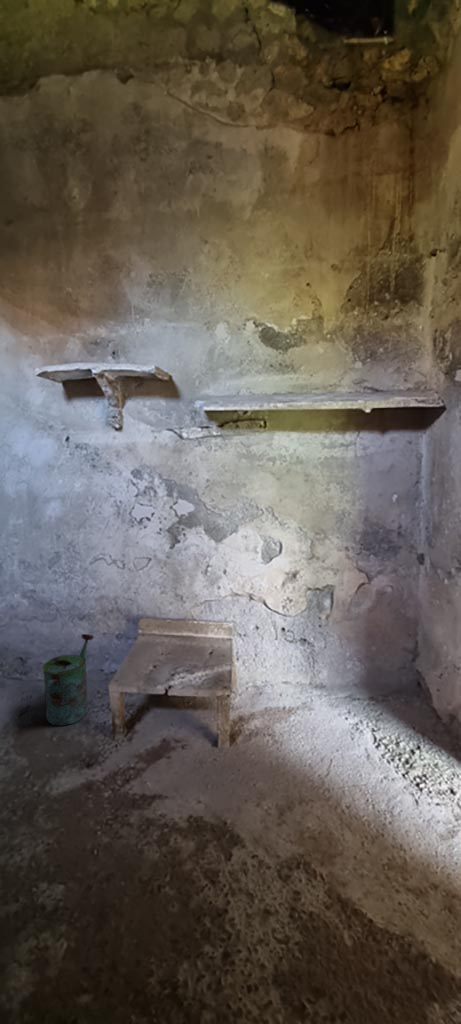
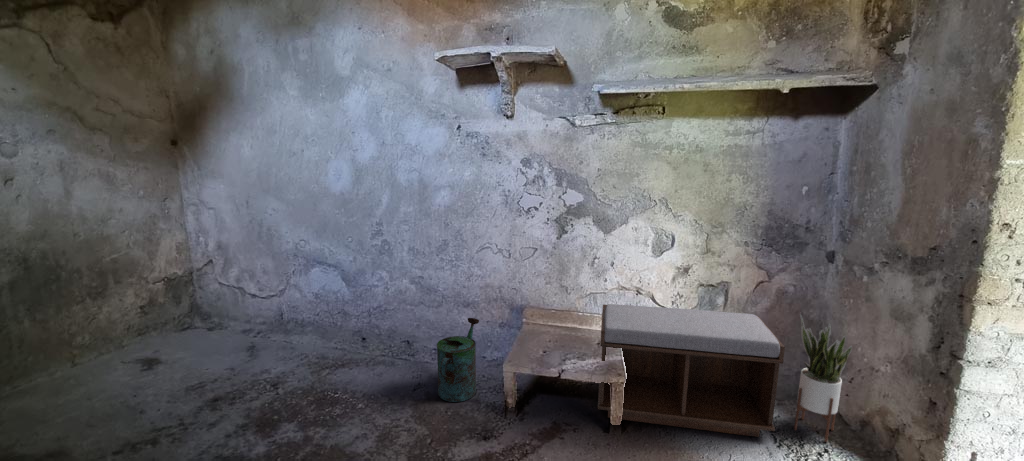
bench: none [208,613,377,735] -> present [598,304,785,437]
potted plant: none [393,614,436,735] -> present [794,314,852,442]

